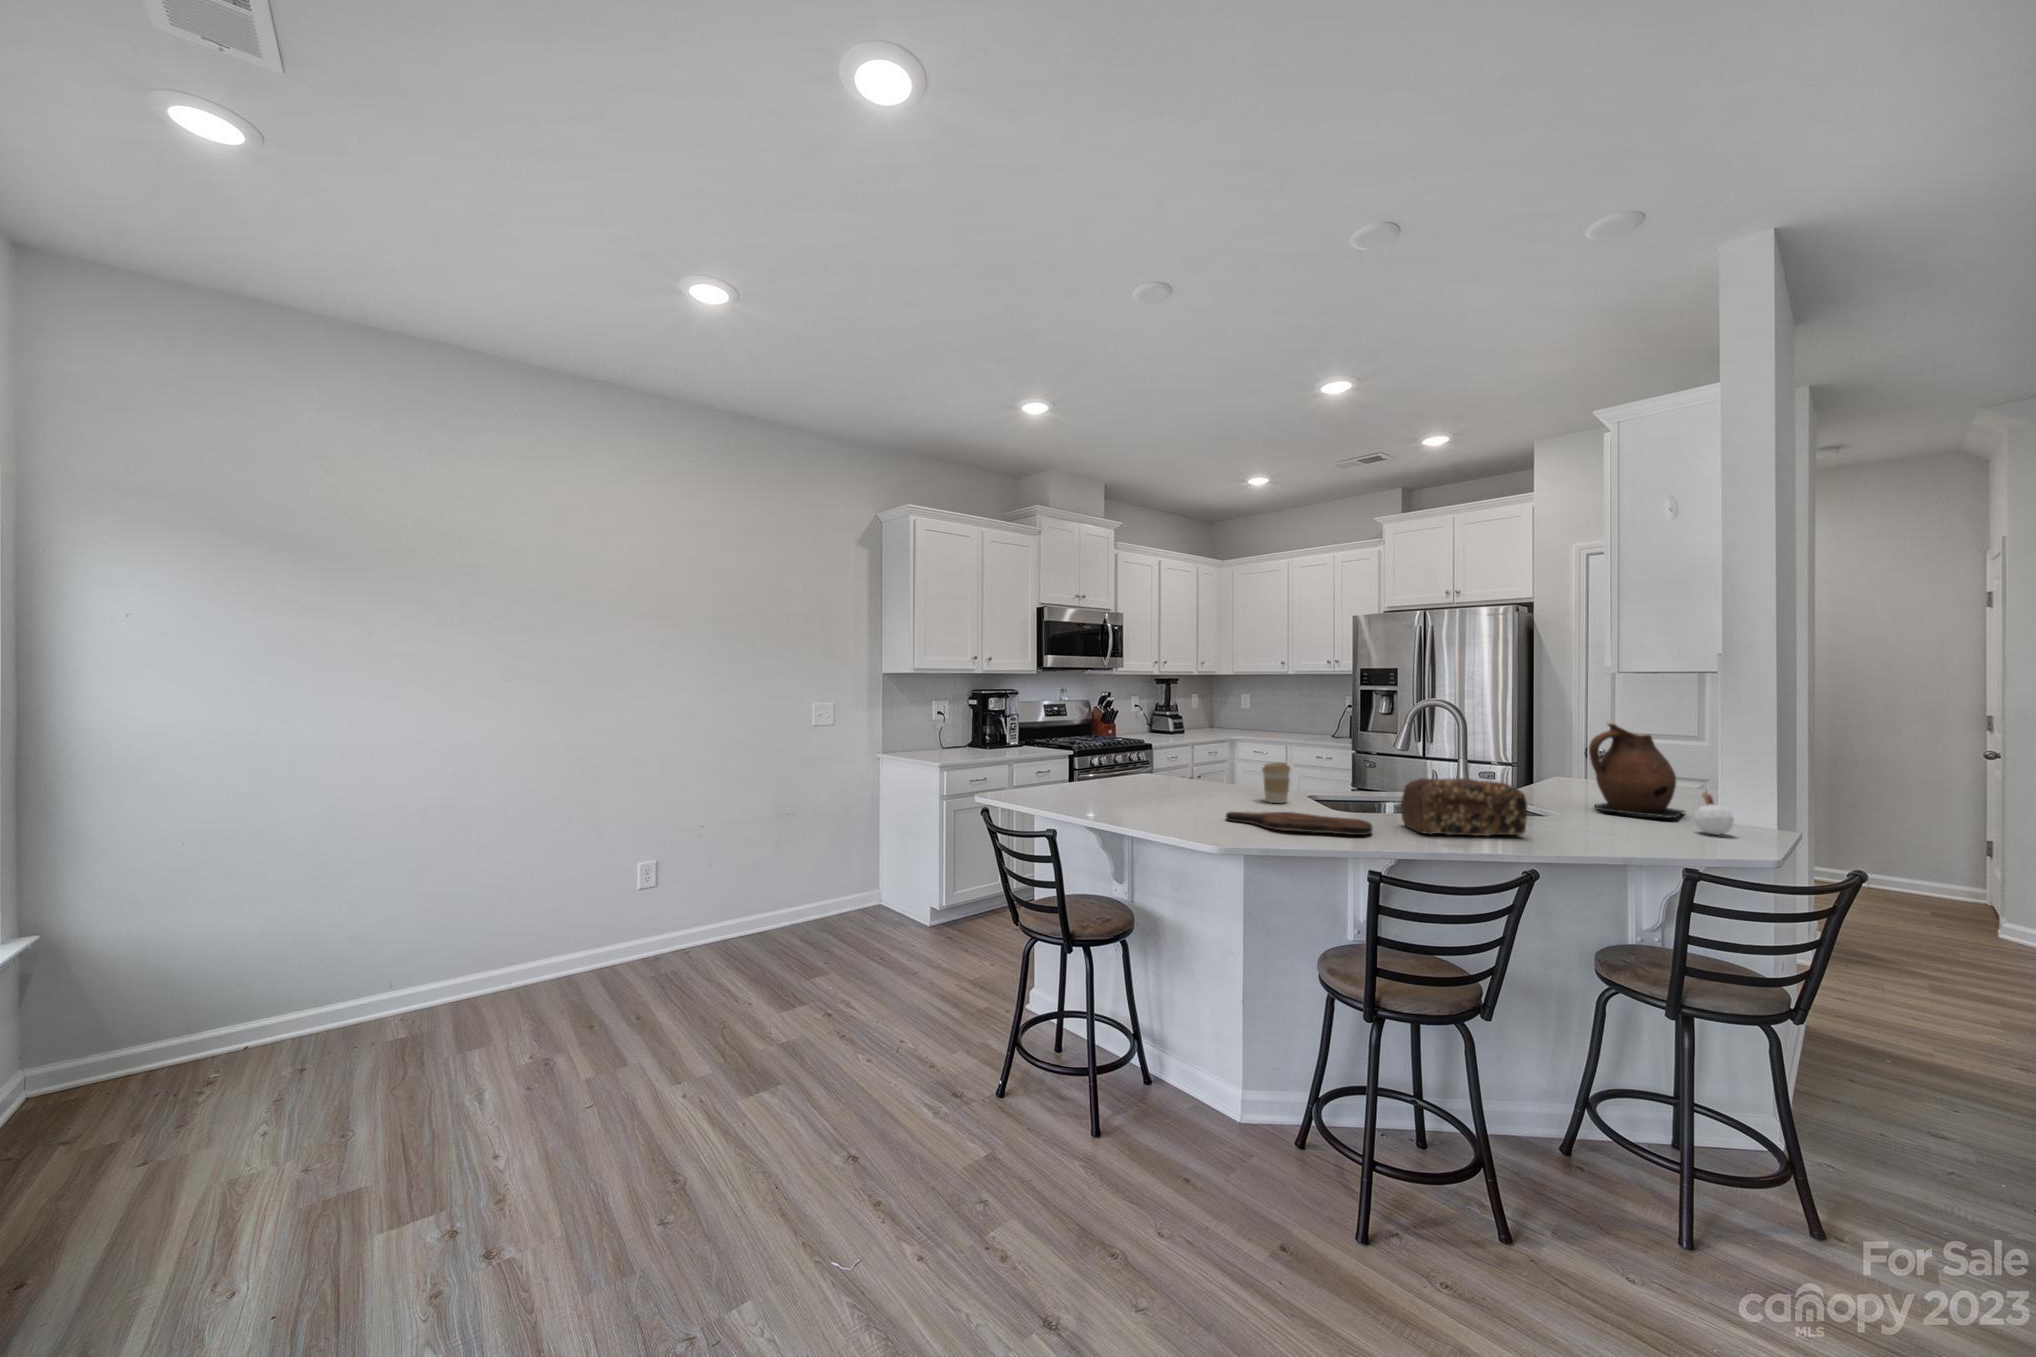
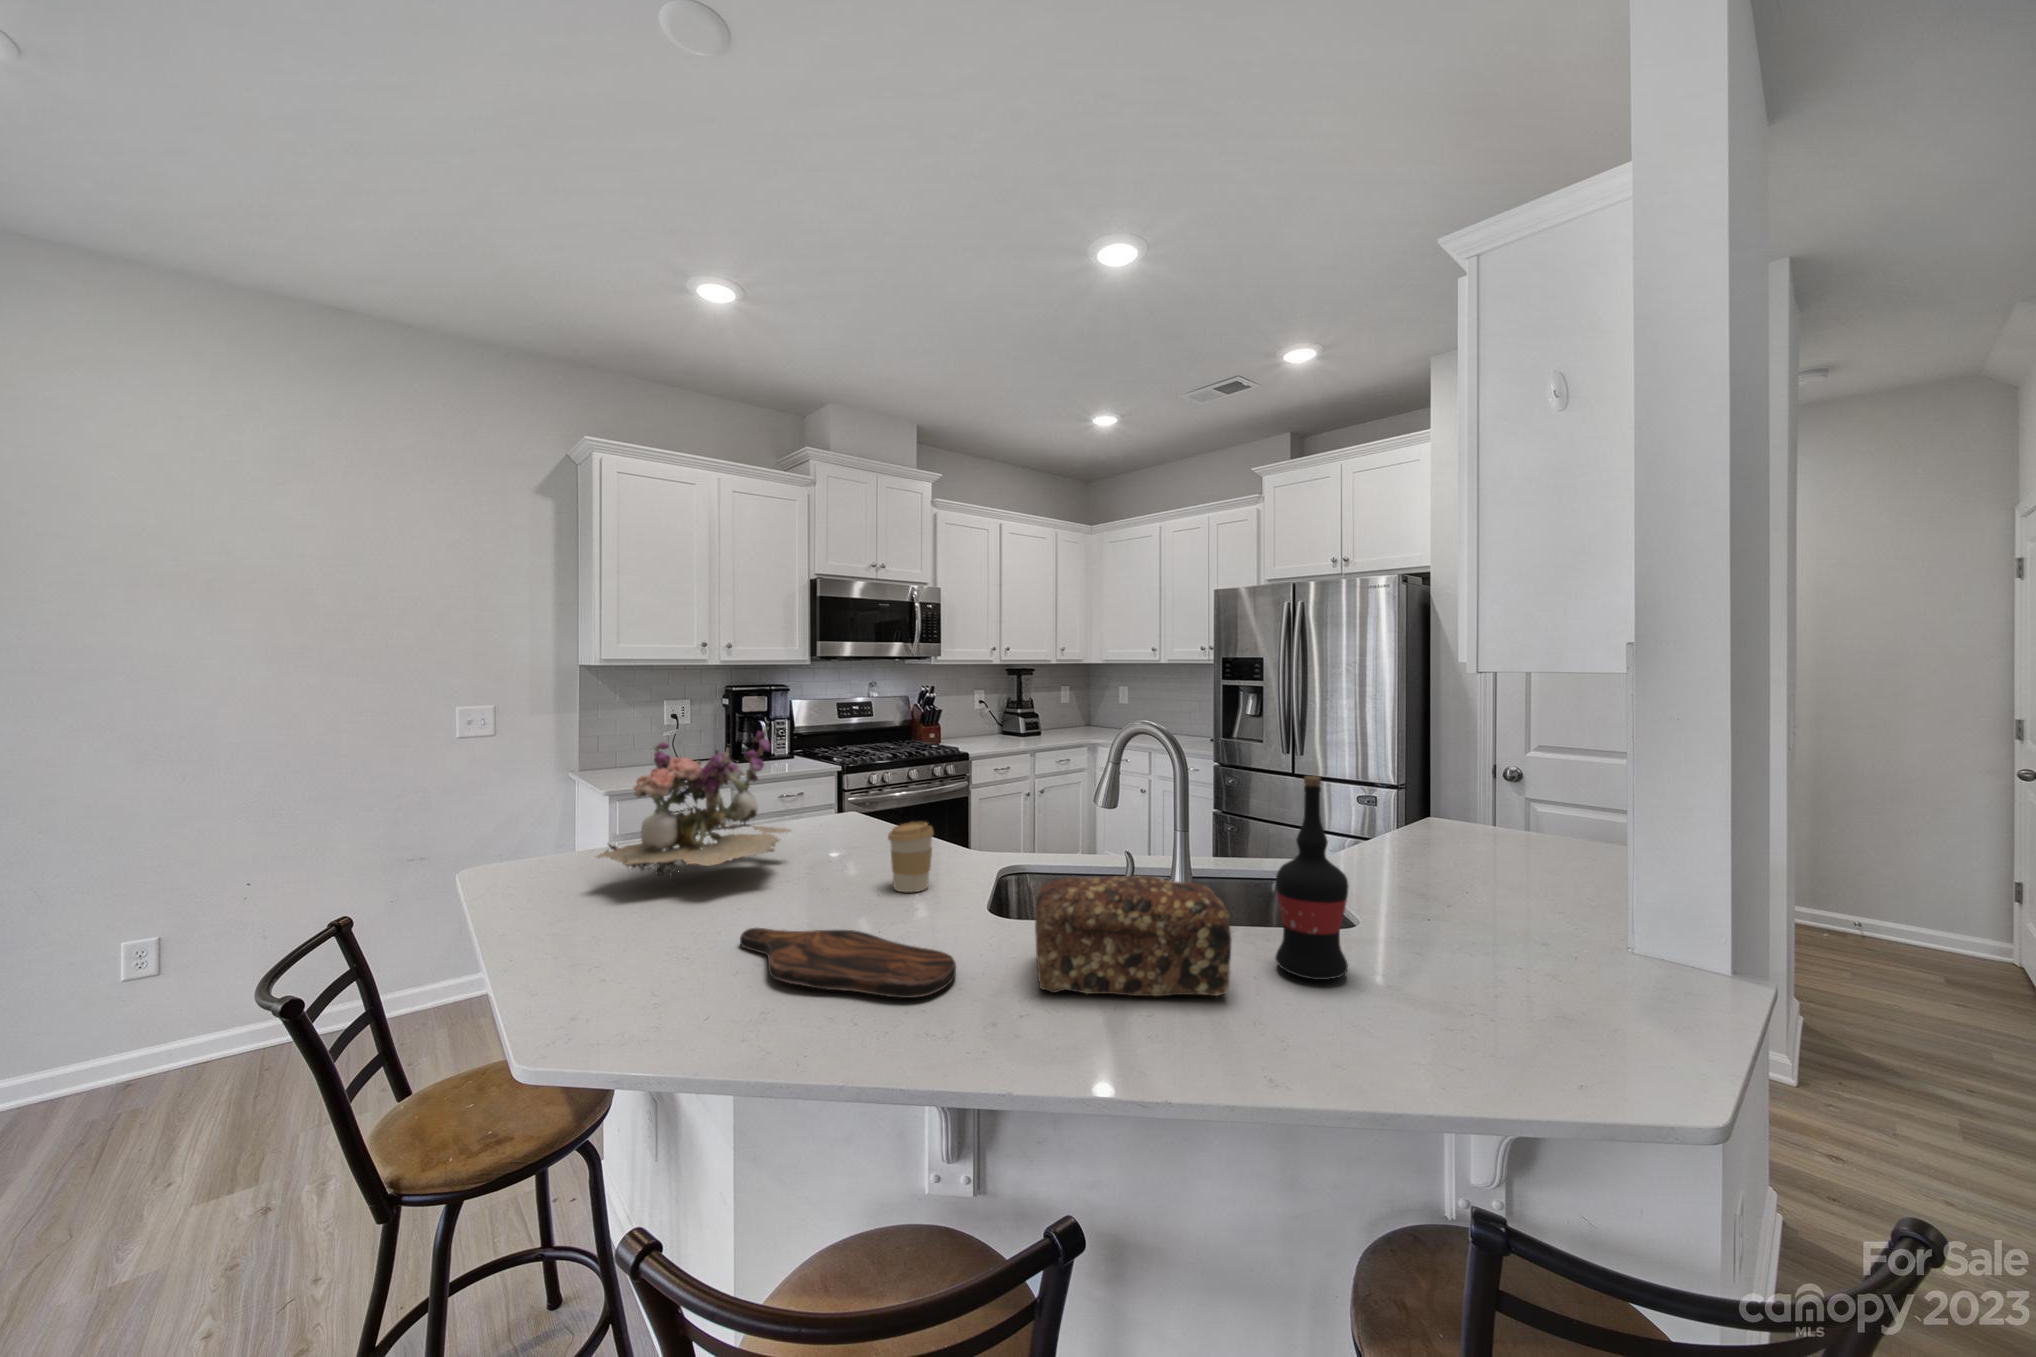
flower arrangement: none [1090,707,1195,798] -> present [597,728,791,878]
ceramic pitcher: present [1589,723,1684,818] -> none [1410,760,1566,936]
wine bottle: none [1535,724,1581,832] -> present [1275,776,1349,980]
candle: present [1694,790,1734,835] -> none [1557,881,1627,986]

